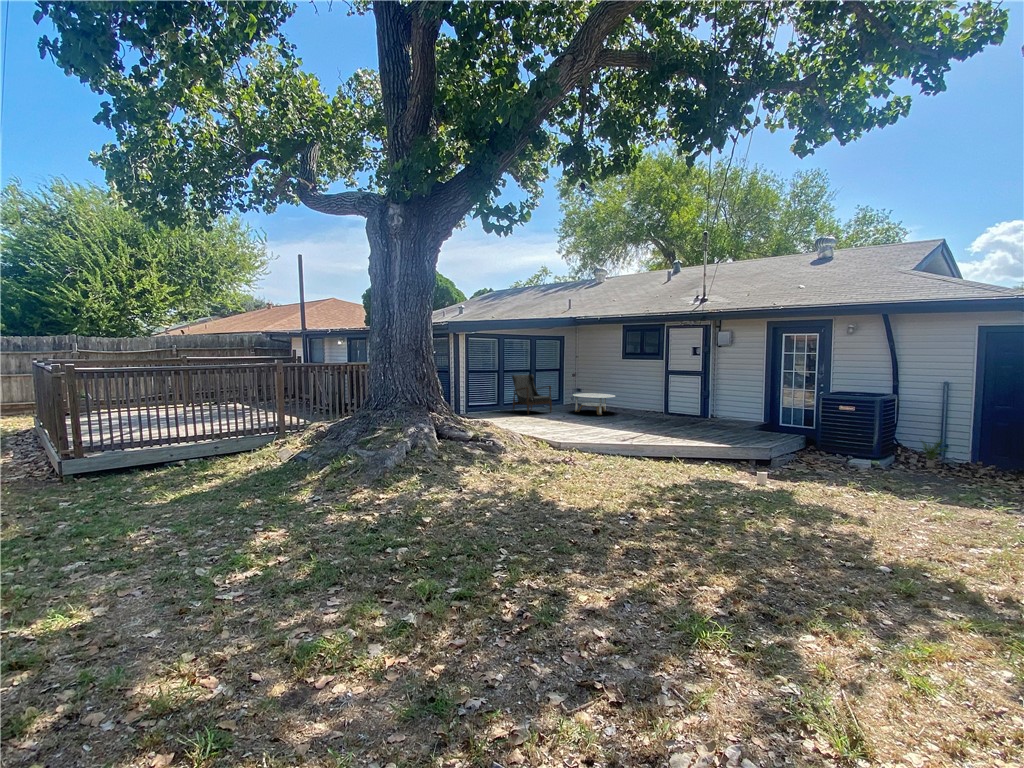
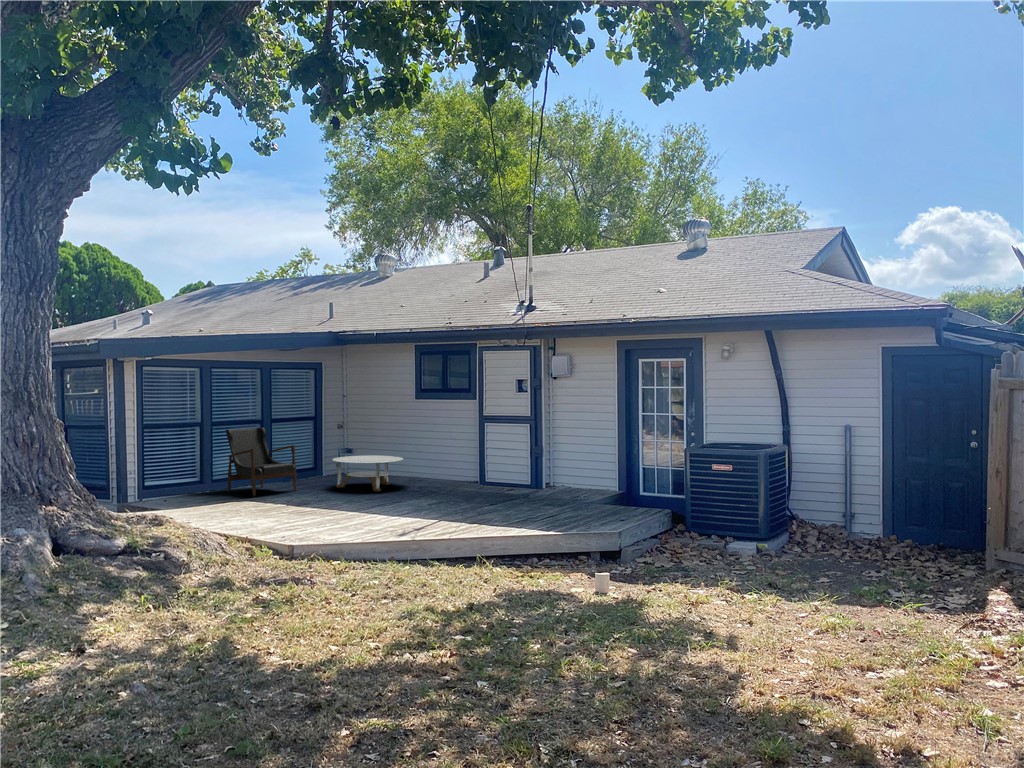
potted plant: present [922,441,943,468] -> none [809,505,851,547]

